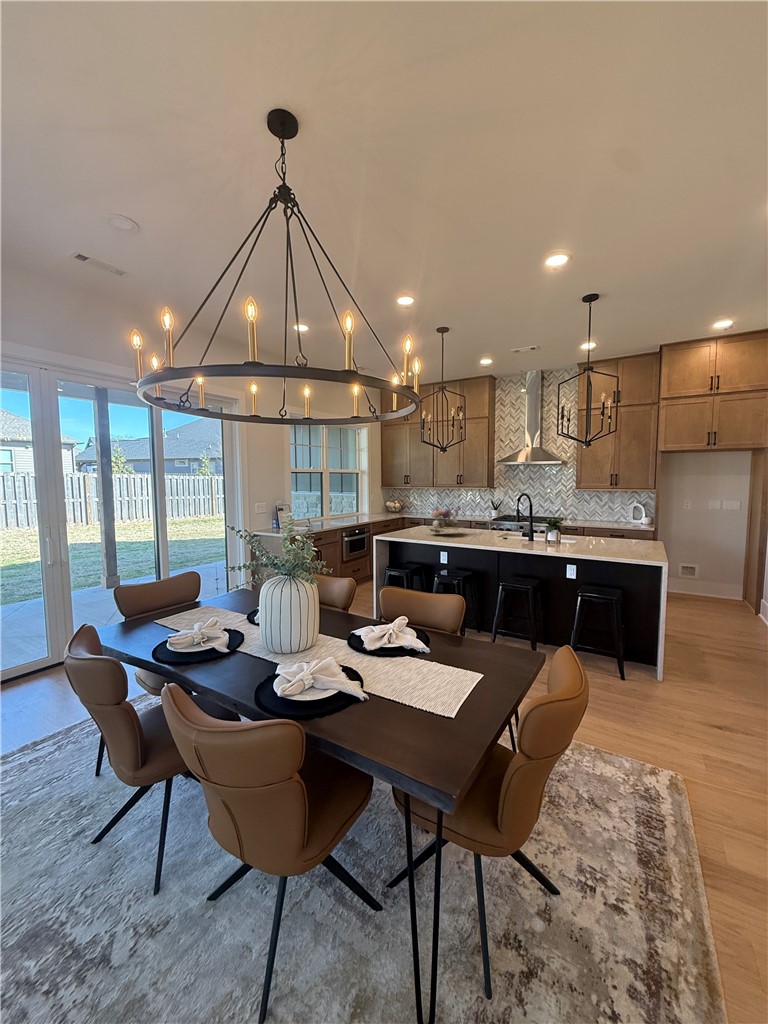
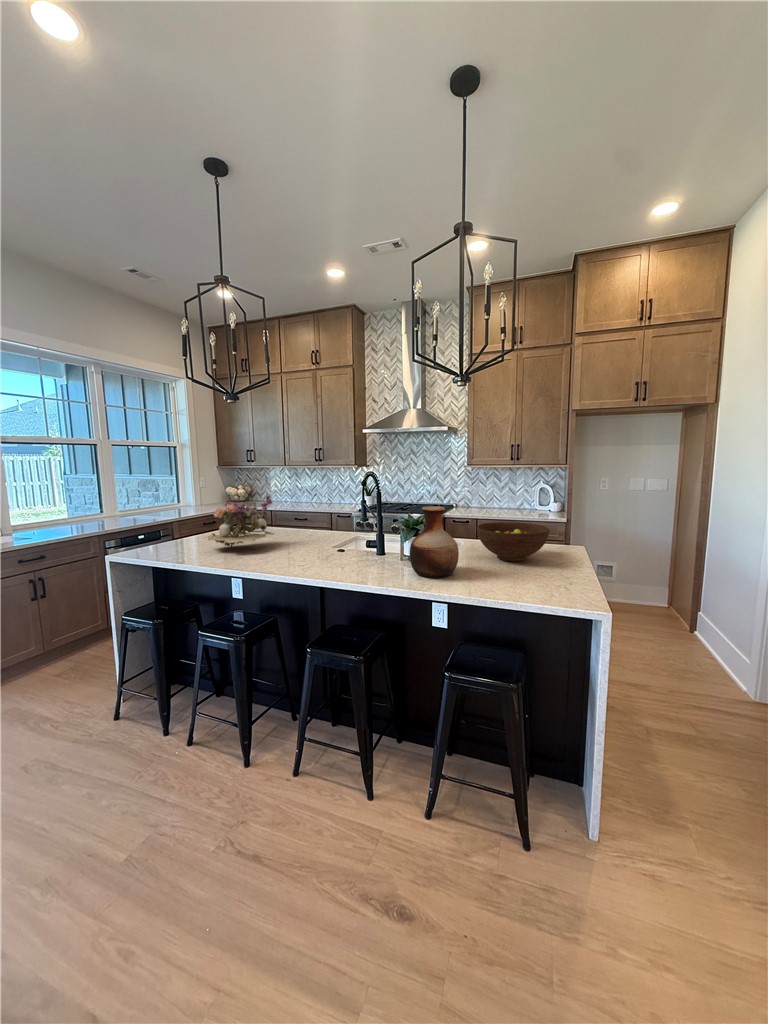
vase: none [555,511,584,549] -> present [410,506,459,578]
fruit bowl: none [592,523,638,545] -> present [477,522,550,561]

